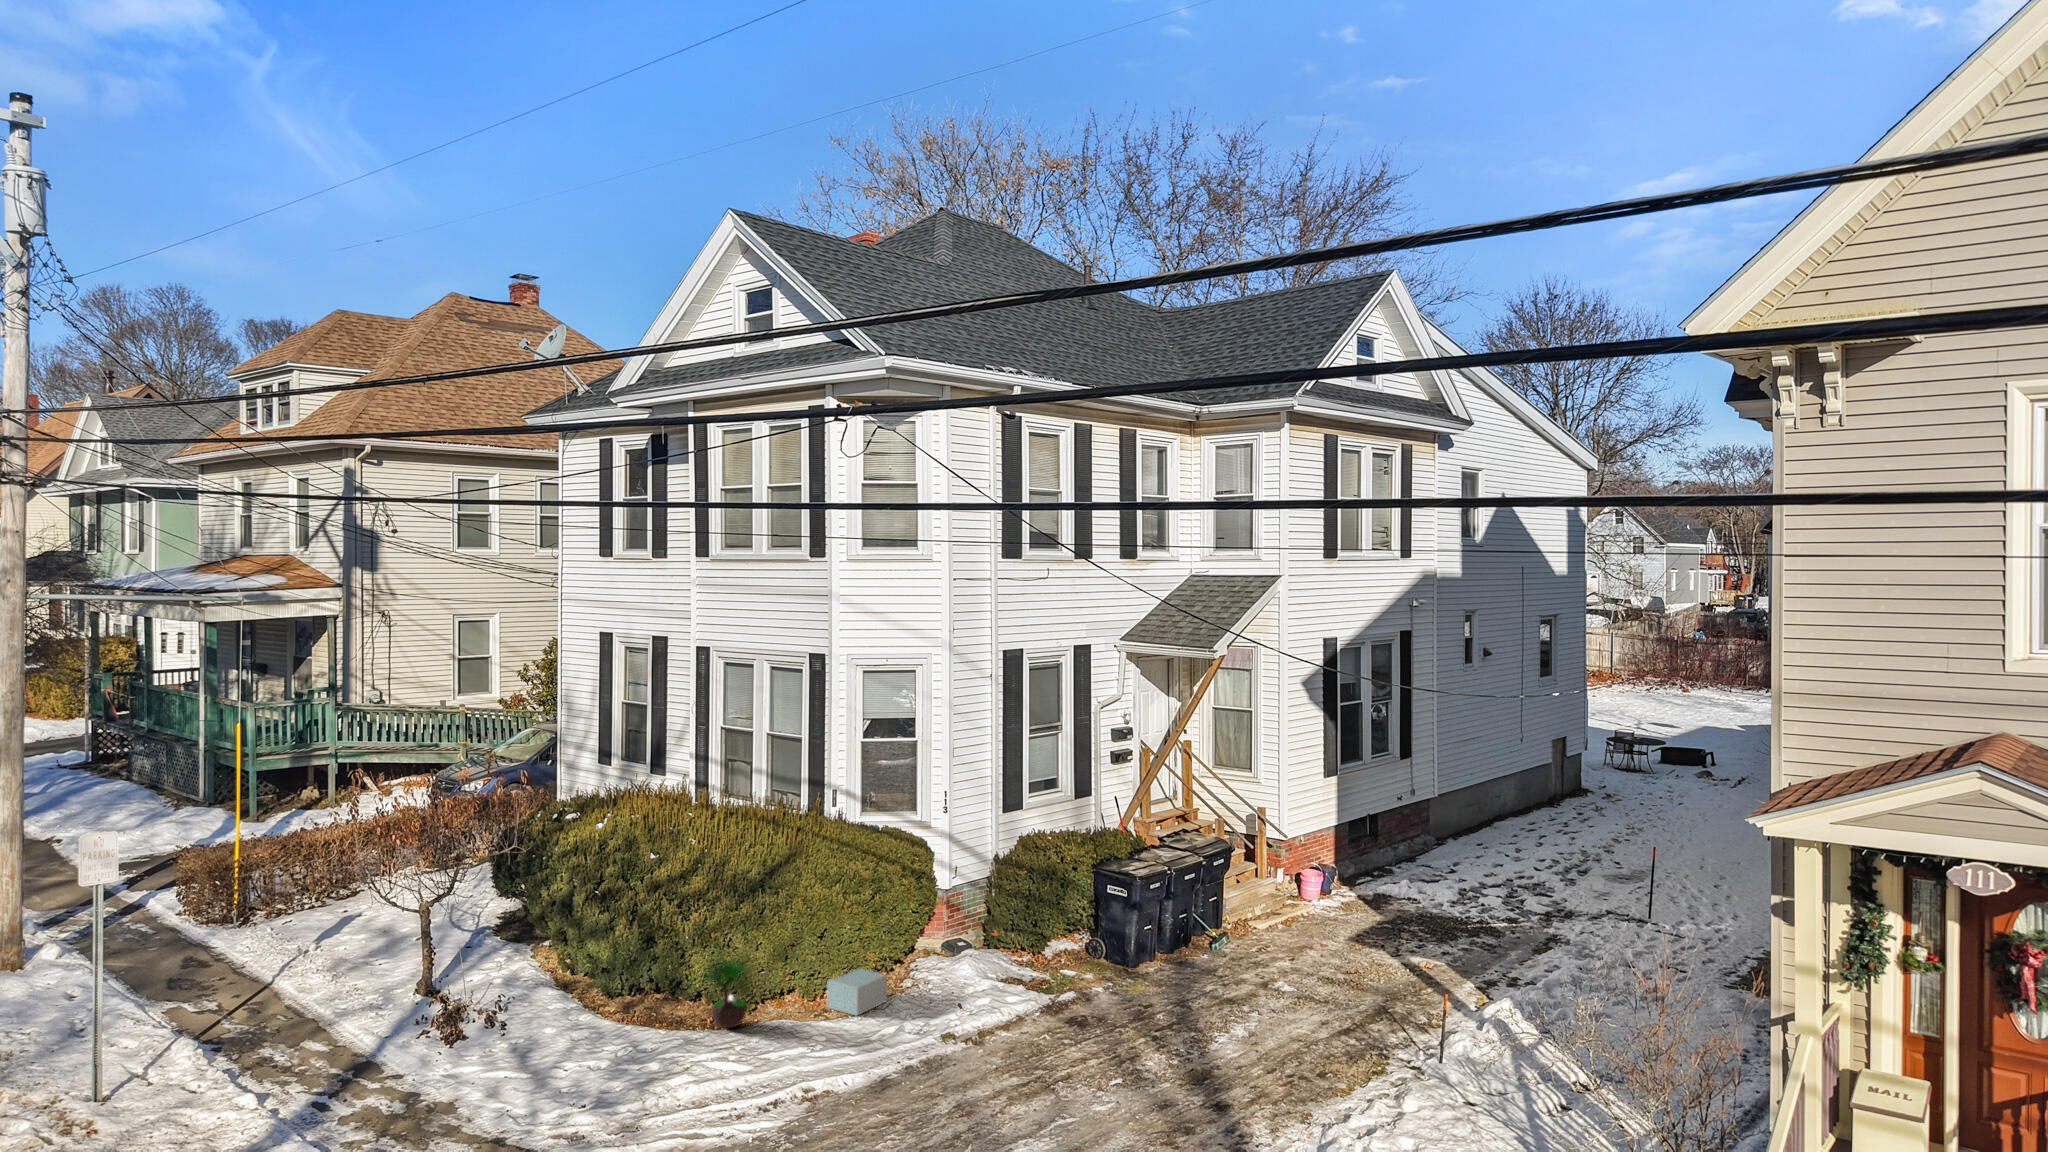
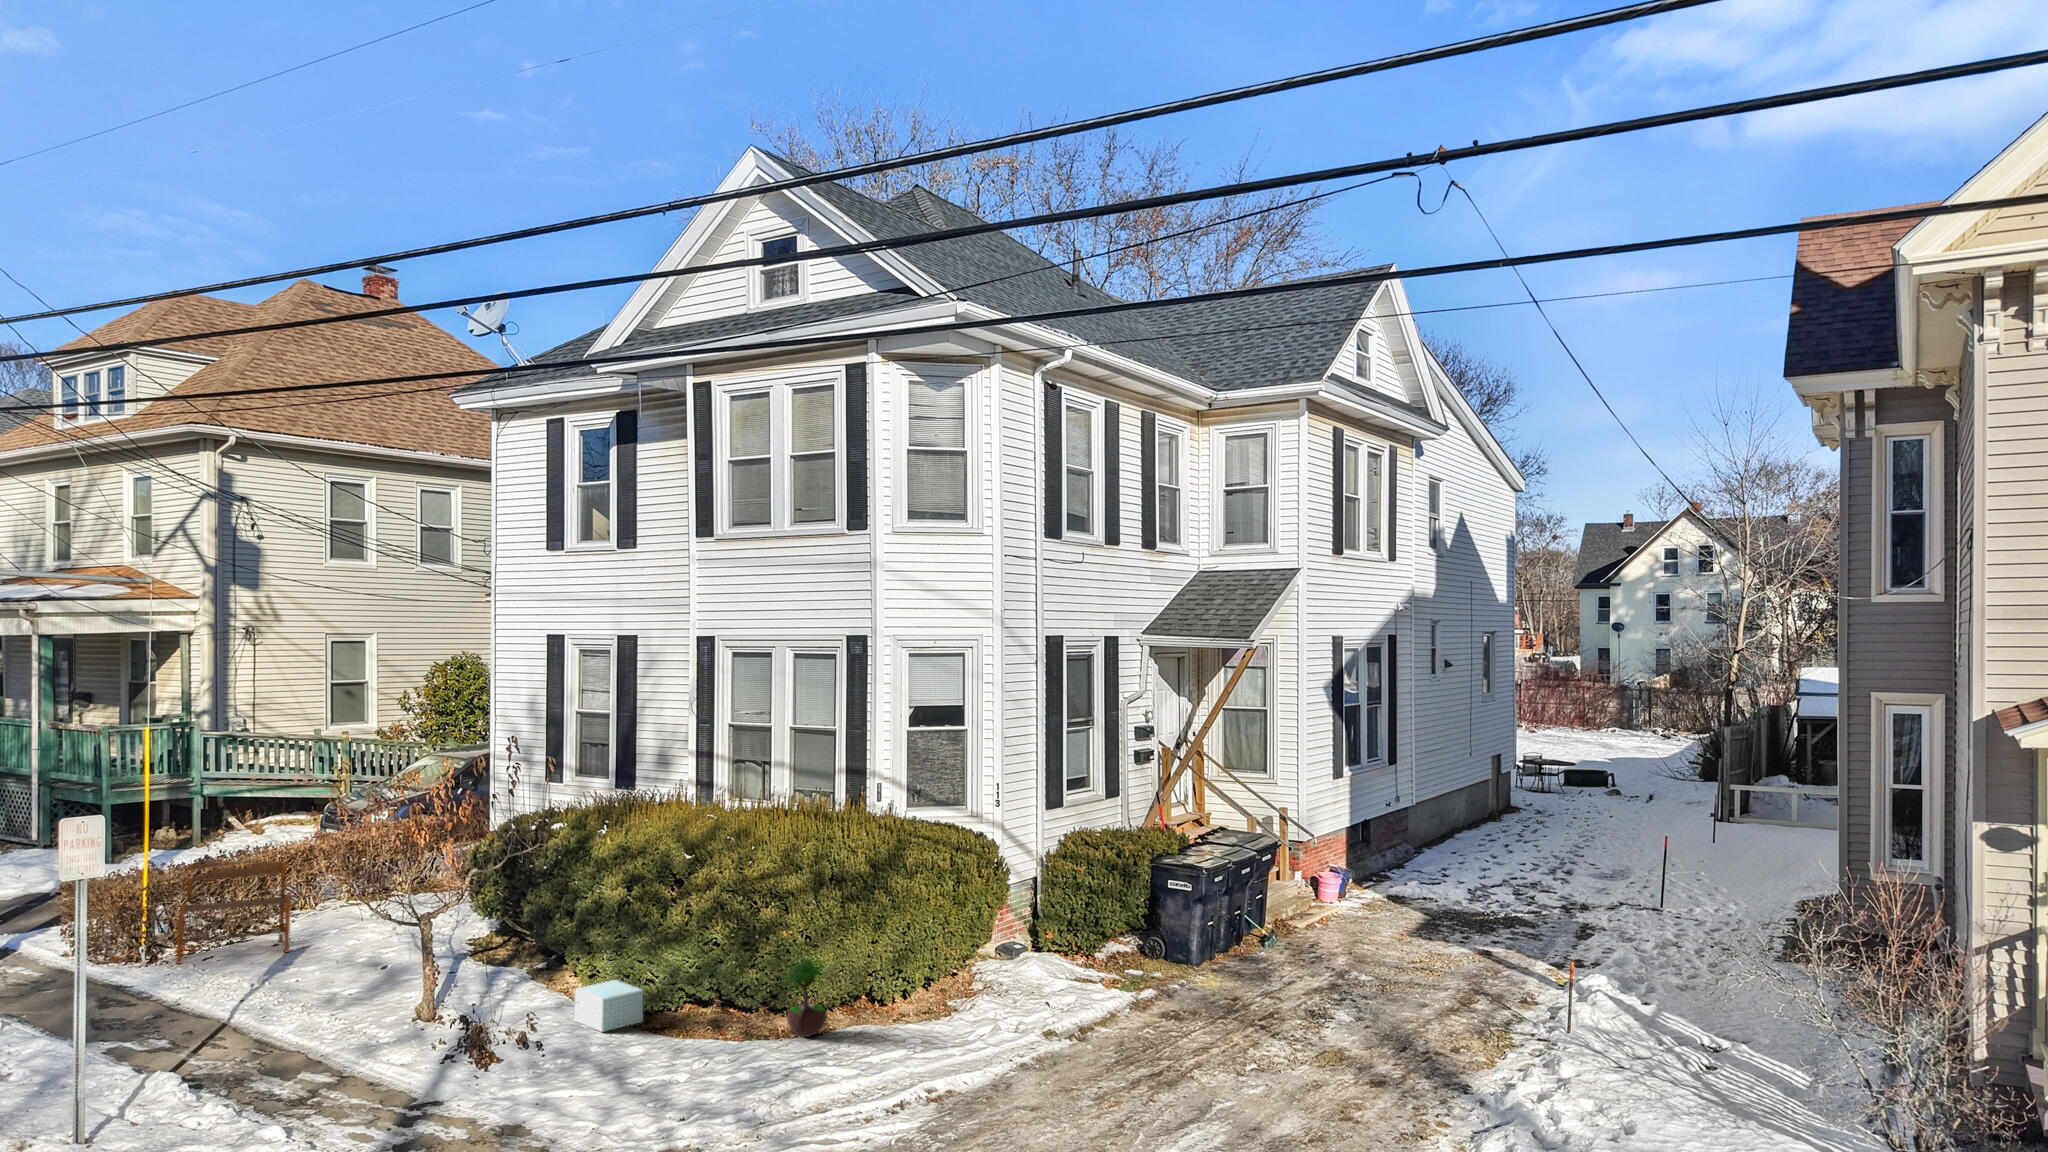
bench: none [261,837,358,928] -> present [176,857,291,964]
storage box: present [827,969,887,1015] -> present [573,980,643,1032]

